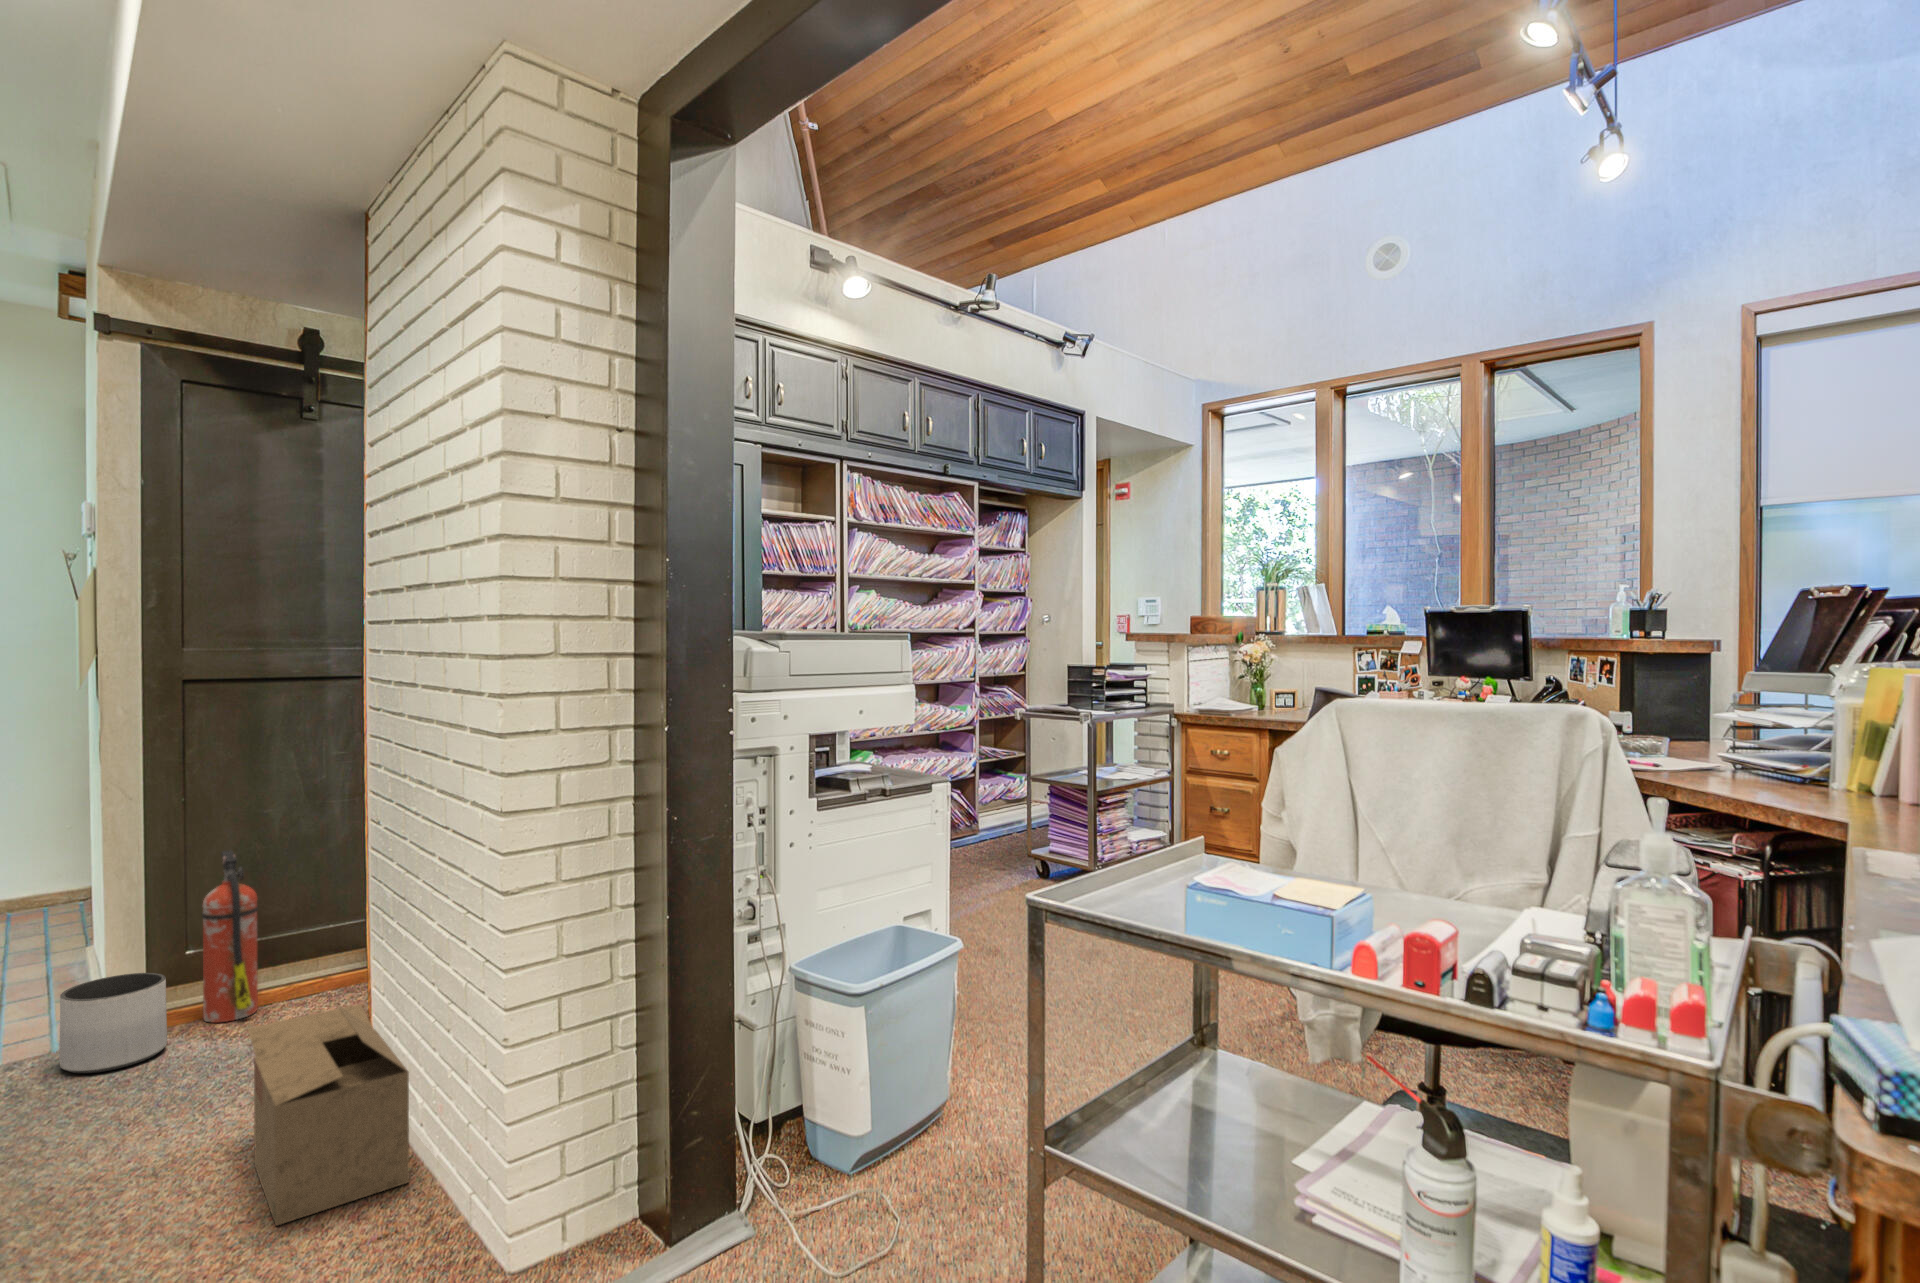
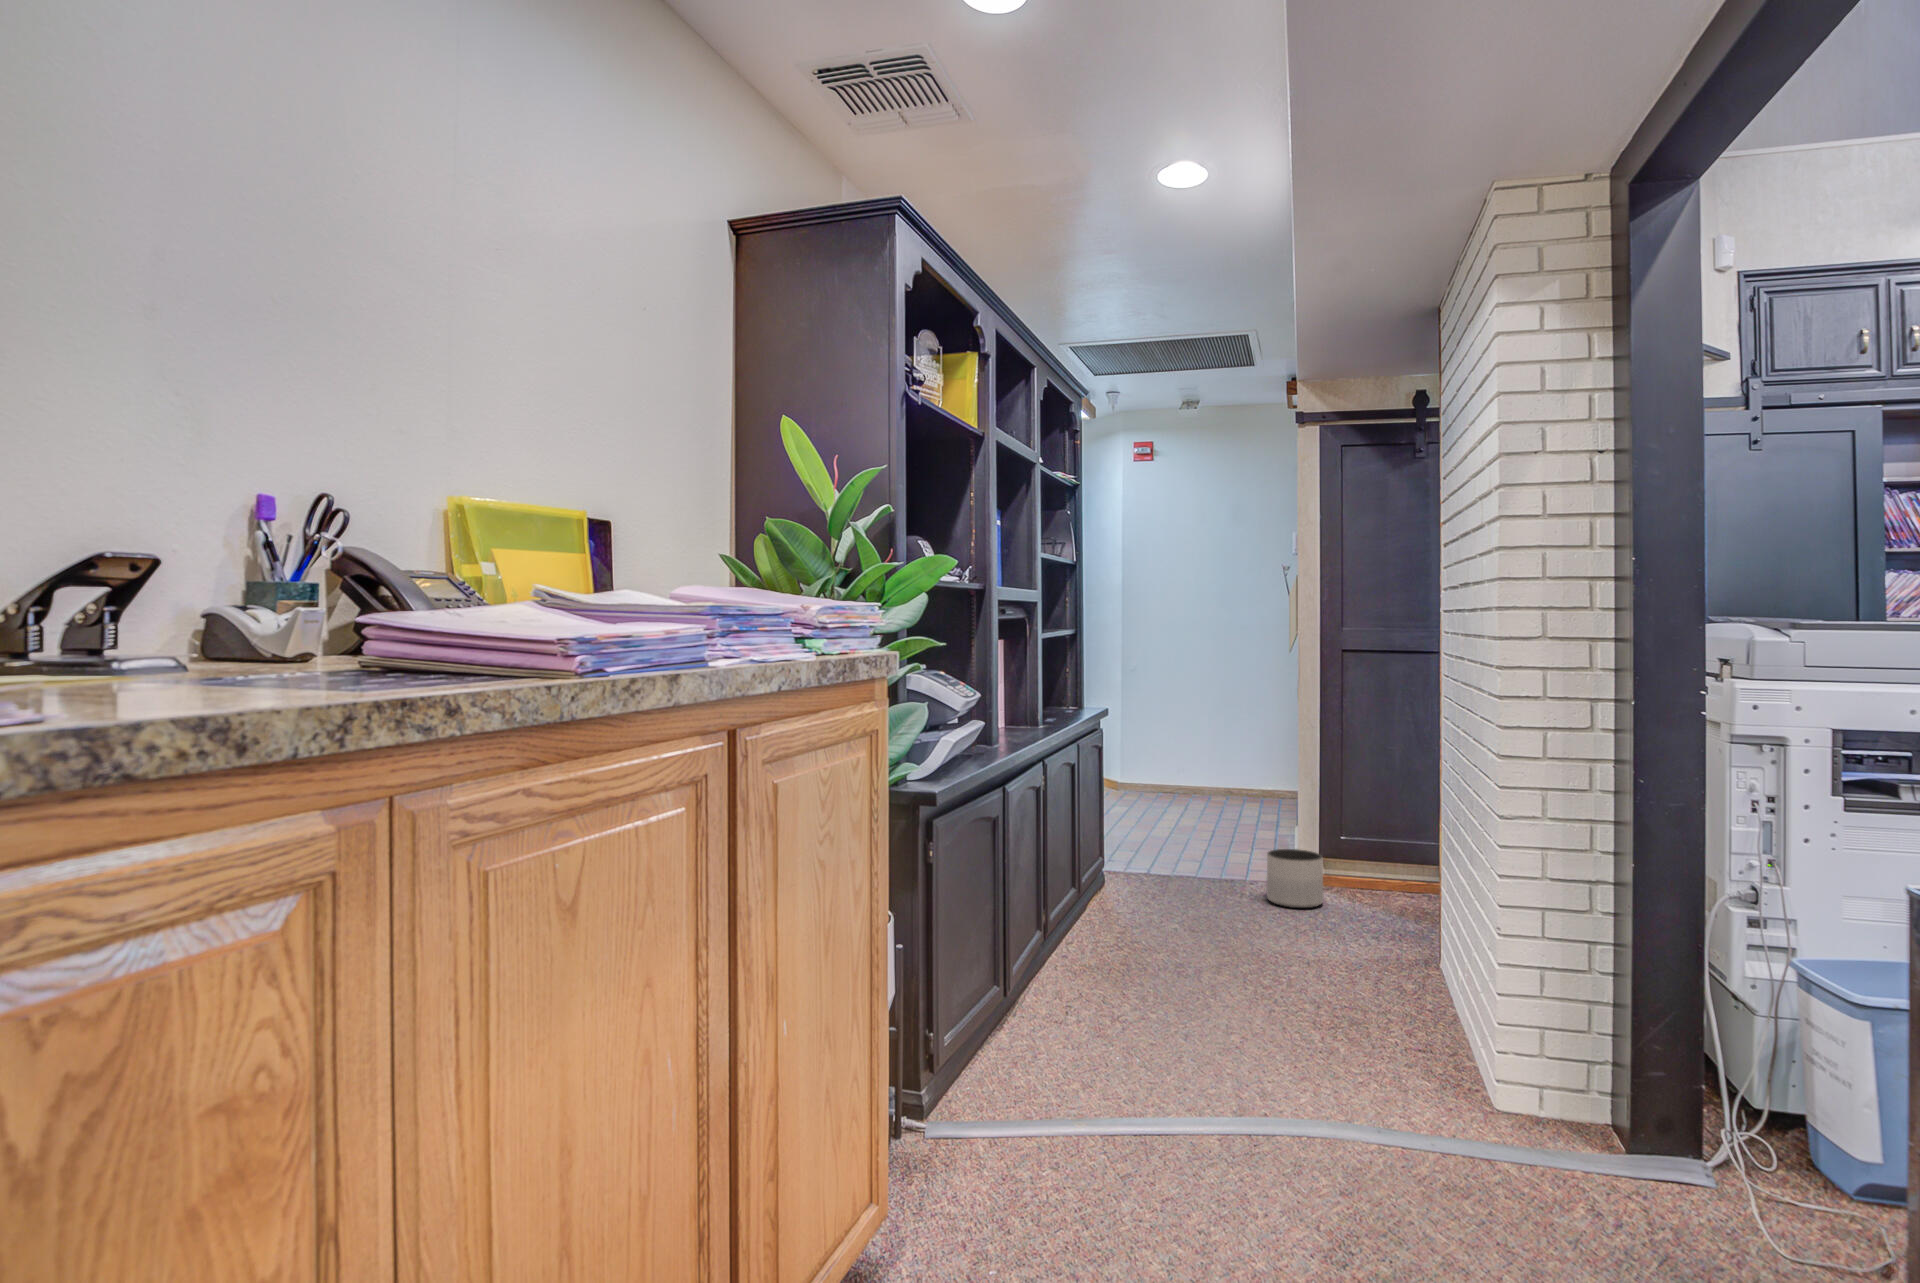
fire extinguisher: present [202,850,258,1023] -> none [1347,777,1382,901]
cardboard box: present [248,1004,409,1226] -> none [1356,889,1448,1029]

